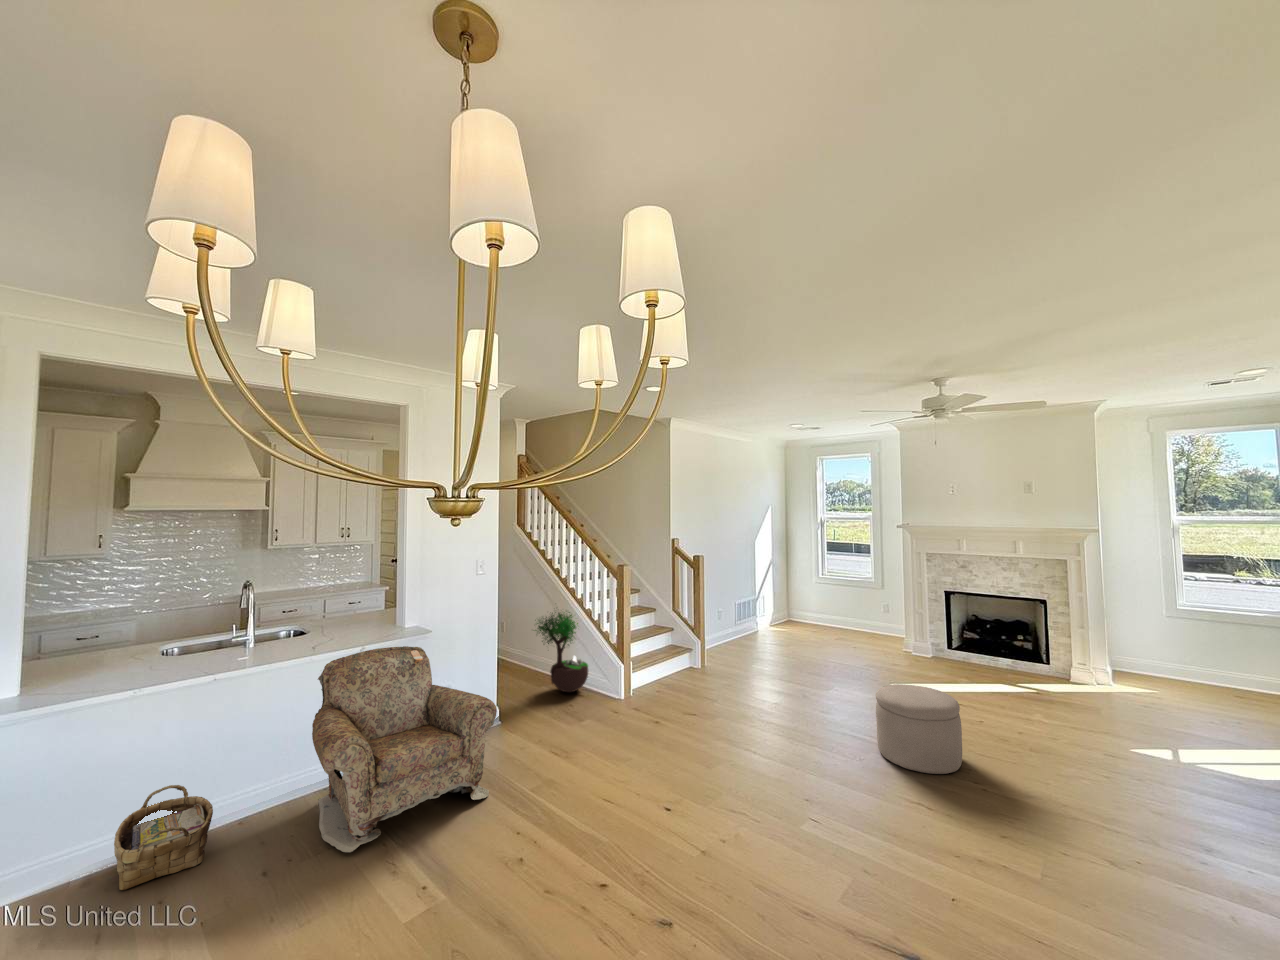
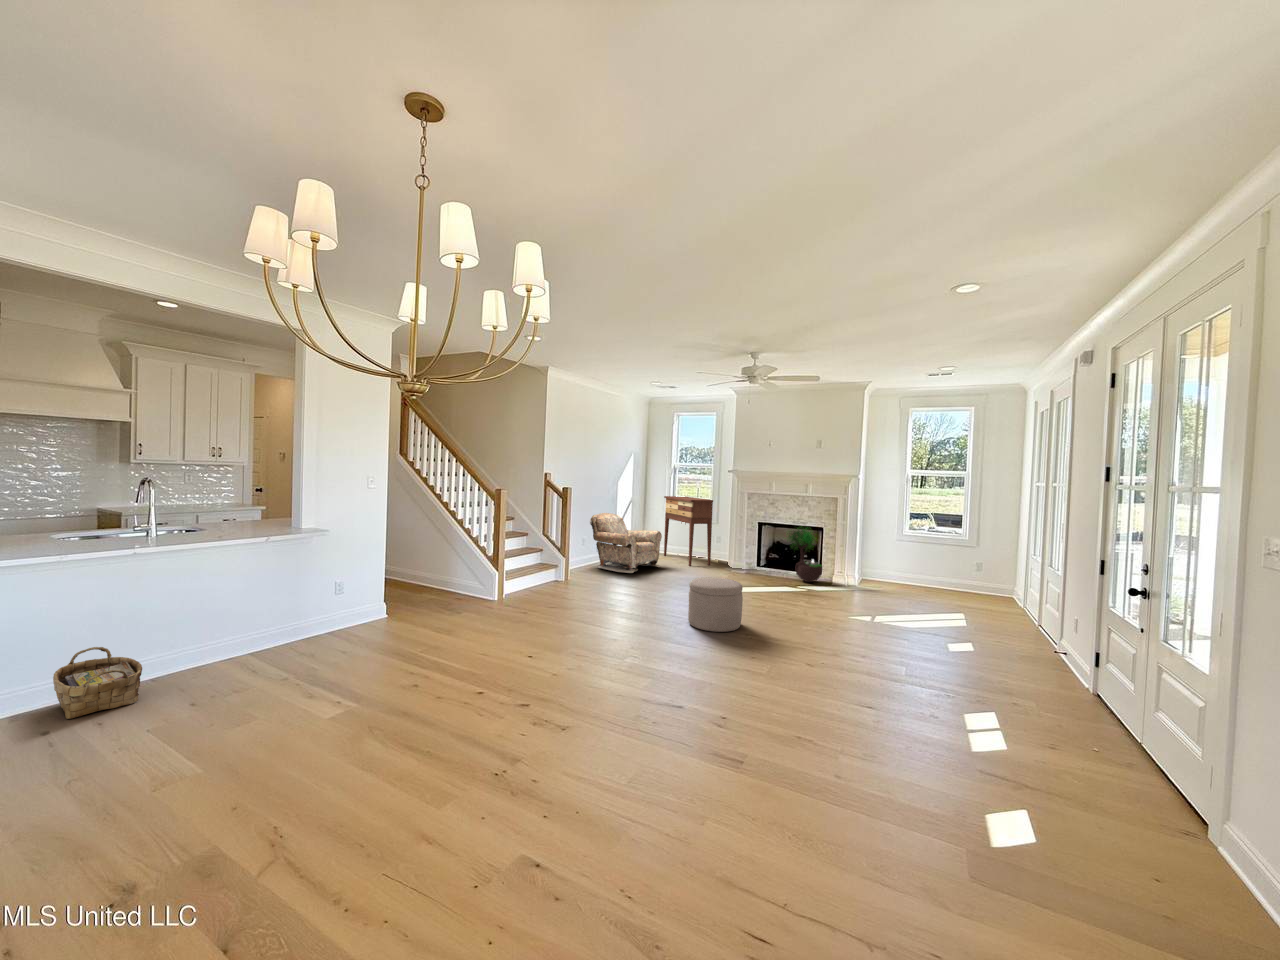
console table: none [811,556,879,645] -> present [664,496,713,566]
potted tree: present [535,612,588,692] -> present [788,528,822,582]
armchair: present [312,646,497,852] -> present [590,513,662,573]

